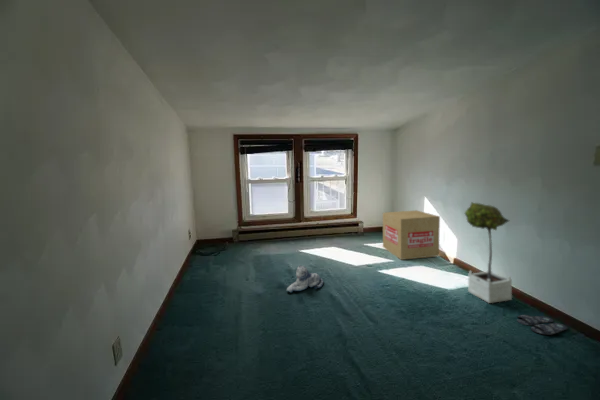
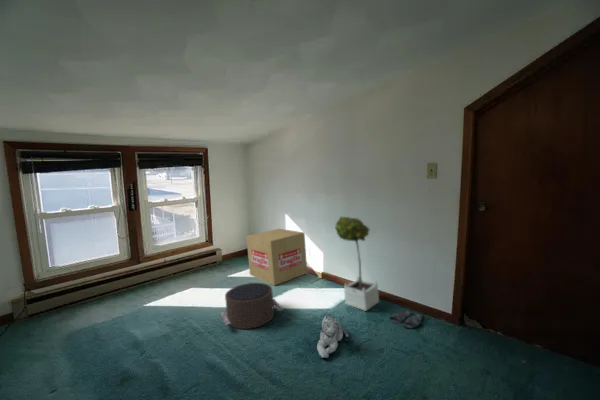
pouf: none [347,251,399,286] -> present [221,283,283,329]
plush toy: present [287,265,323,292] -> present [317,316,349,358]

